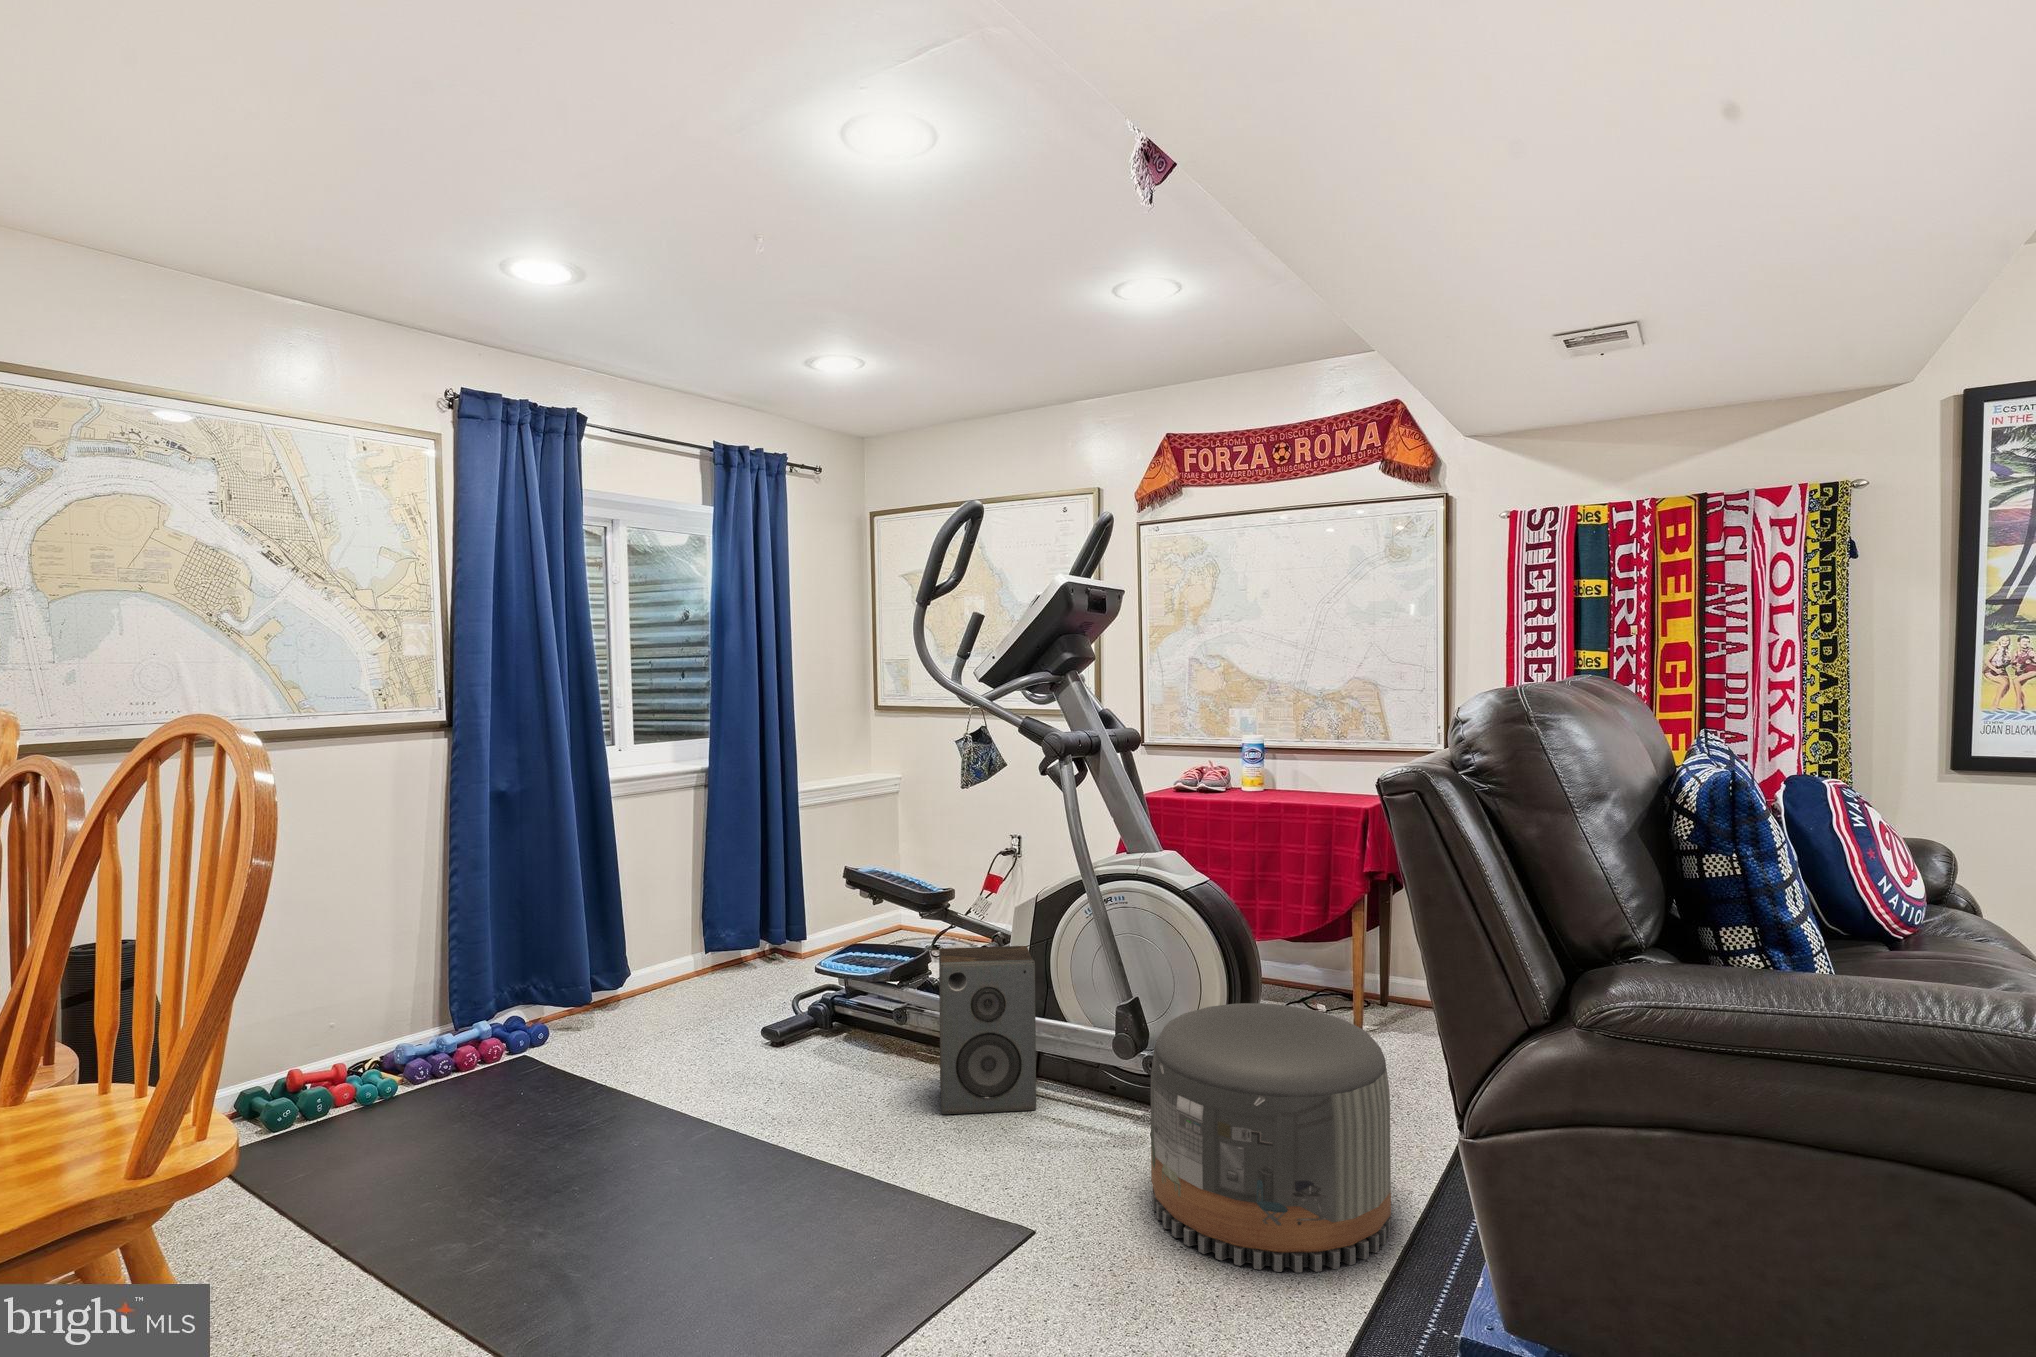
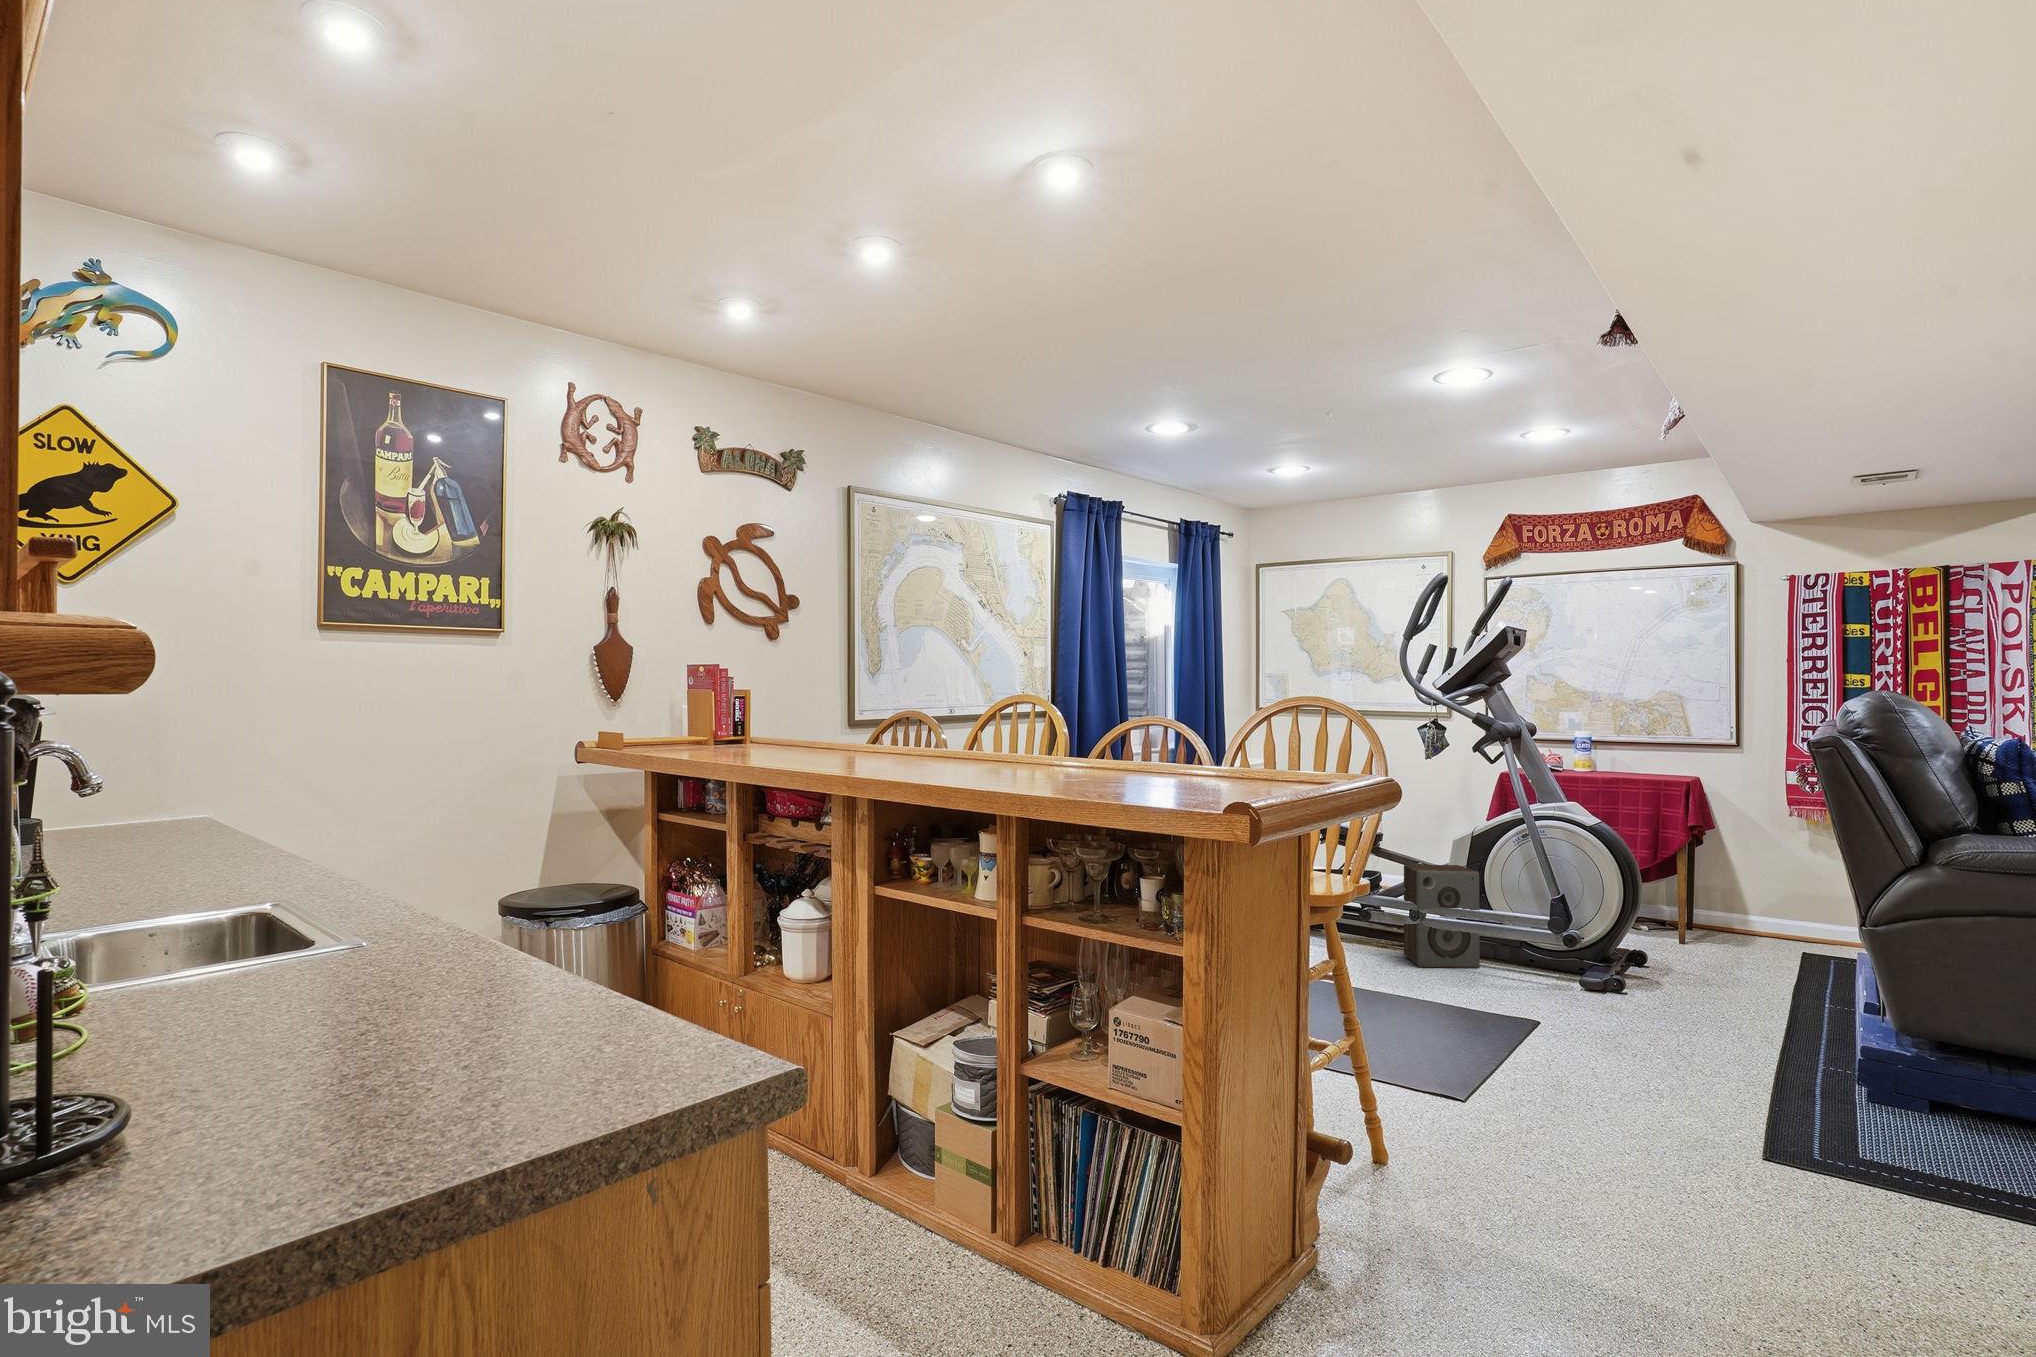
pouf: present [1151,1003,1391,1272] -> none [1594,894,1763,1039]

